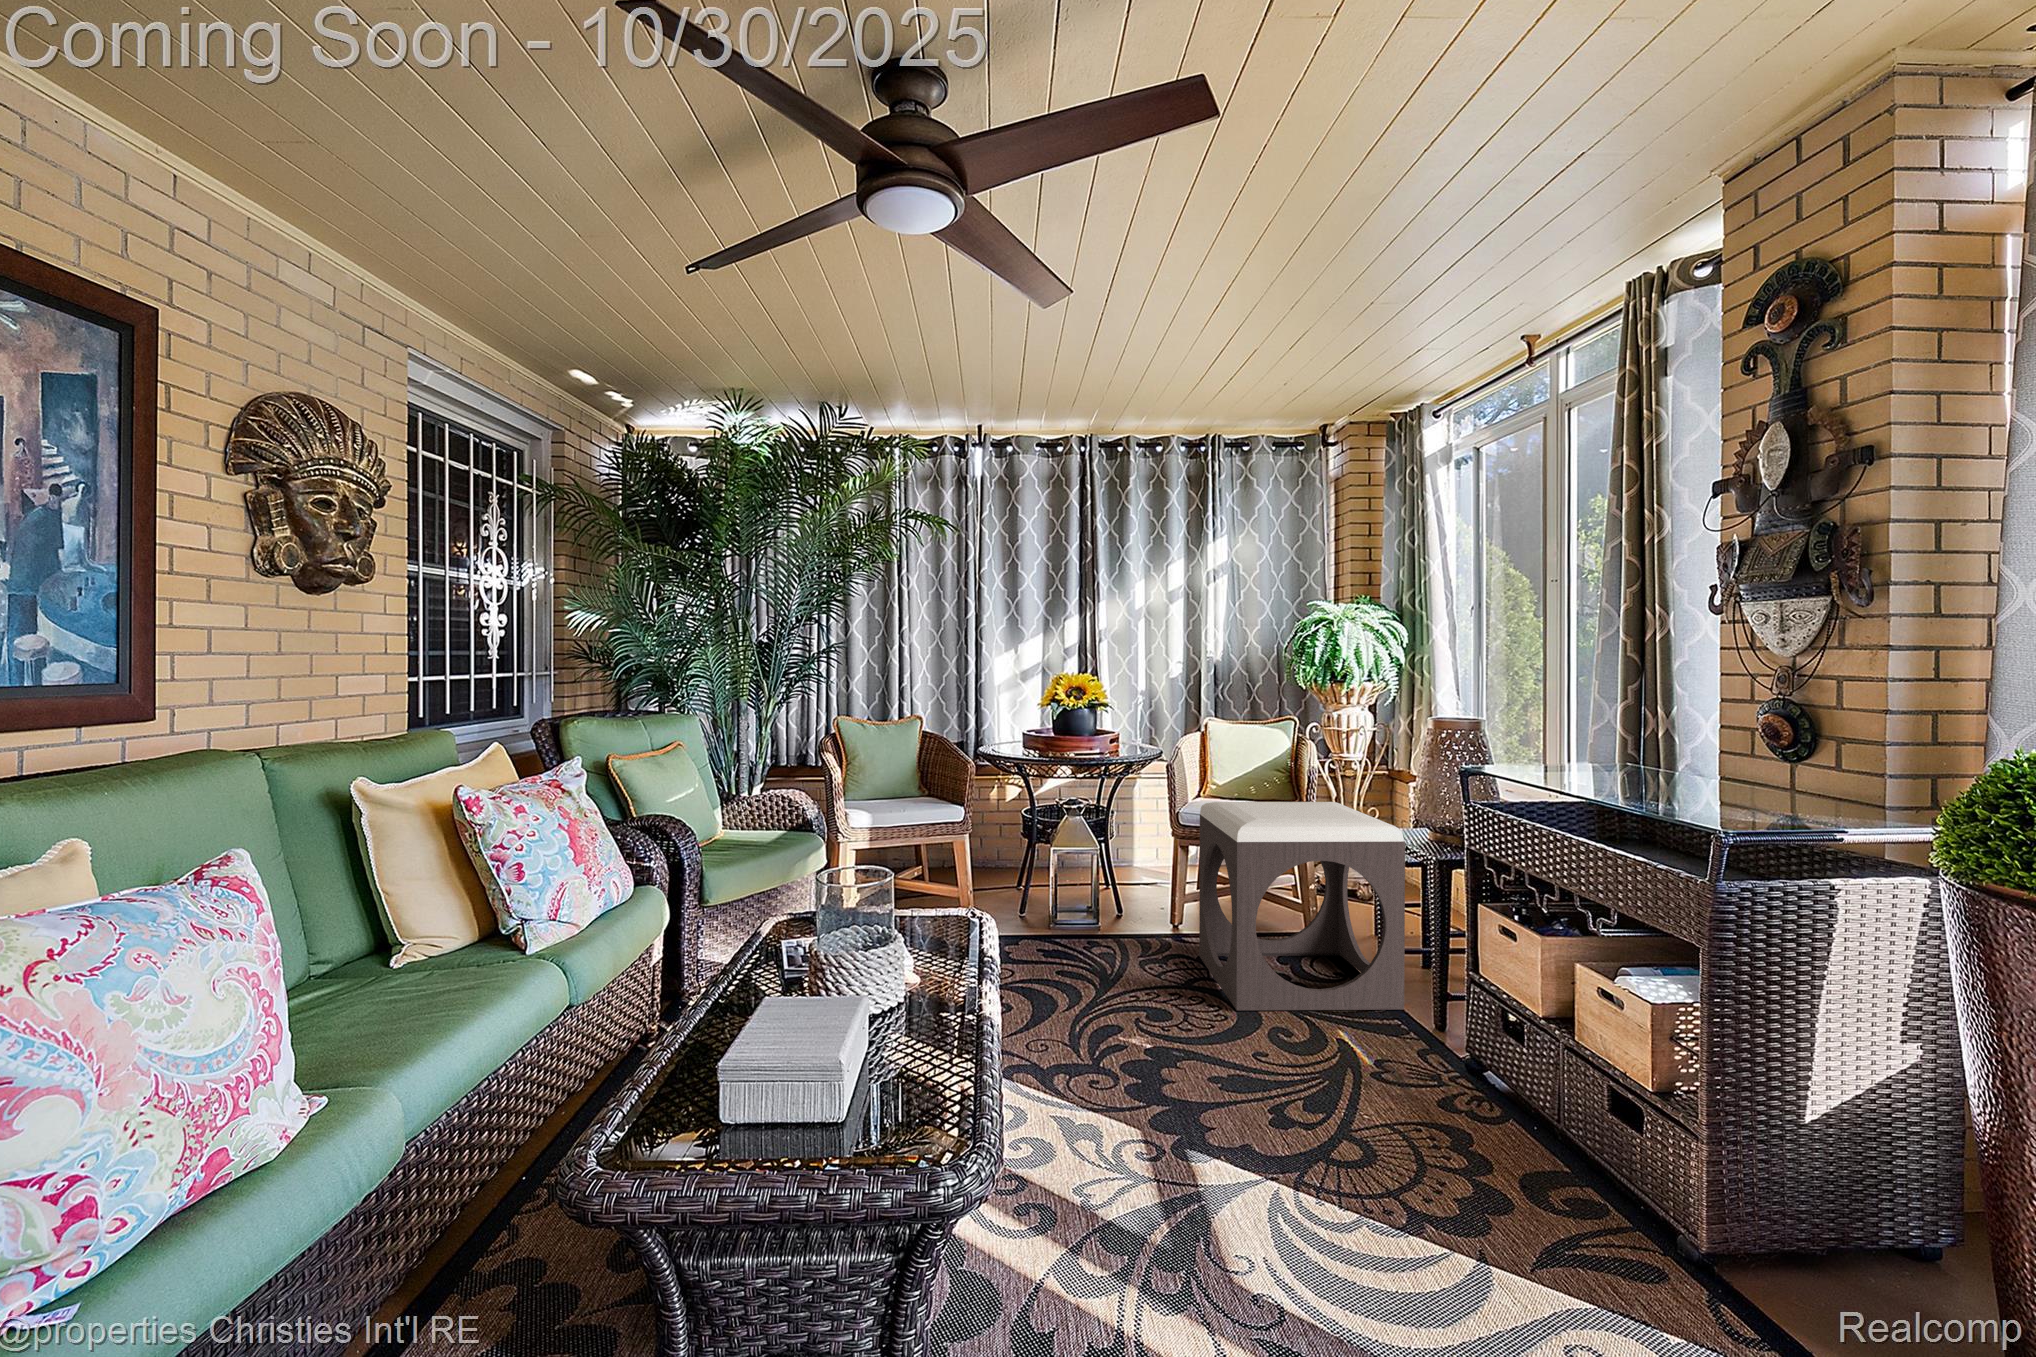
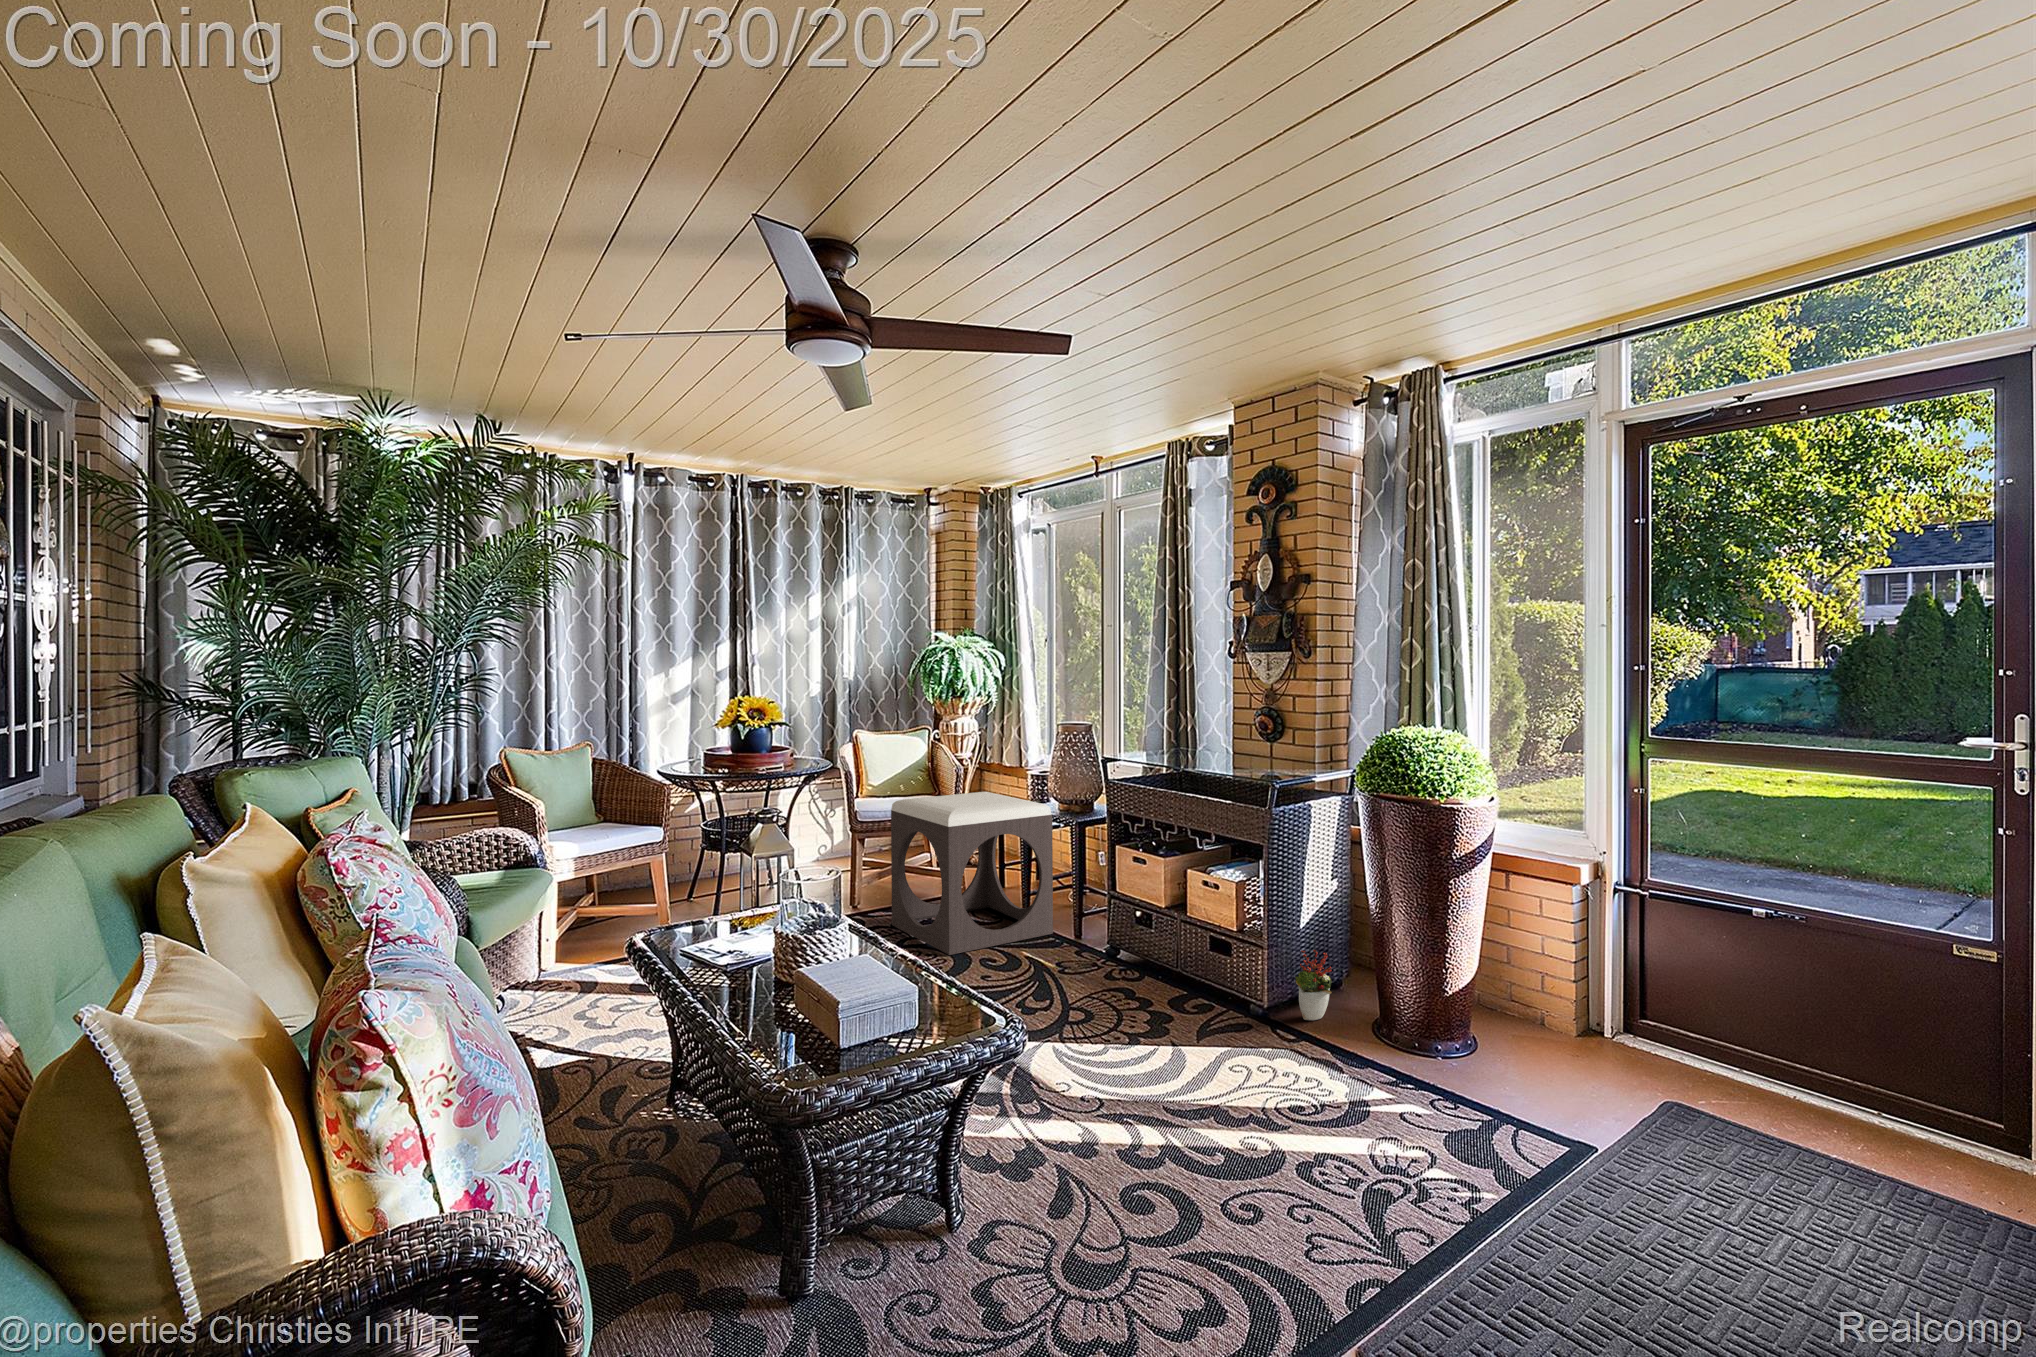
decorative plant: none [1775,1148,1870,1292] -> present [1296,950,1332,1020]

